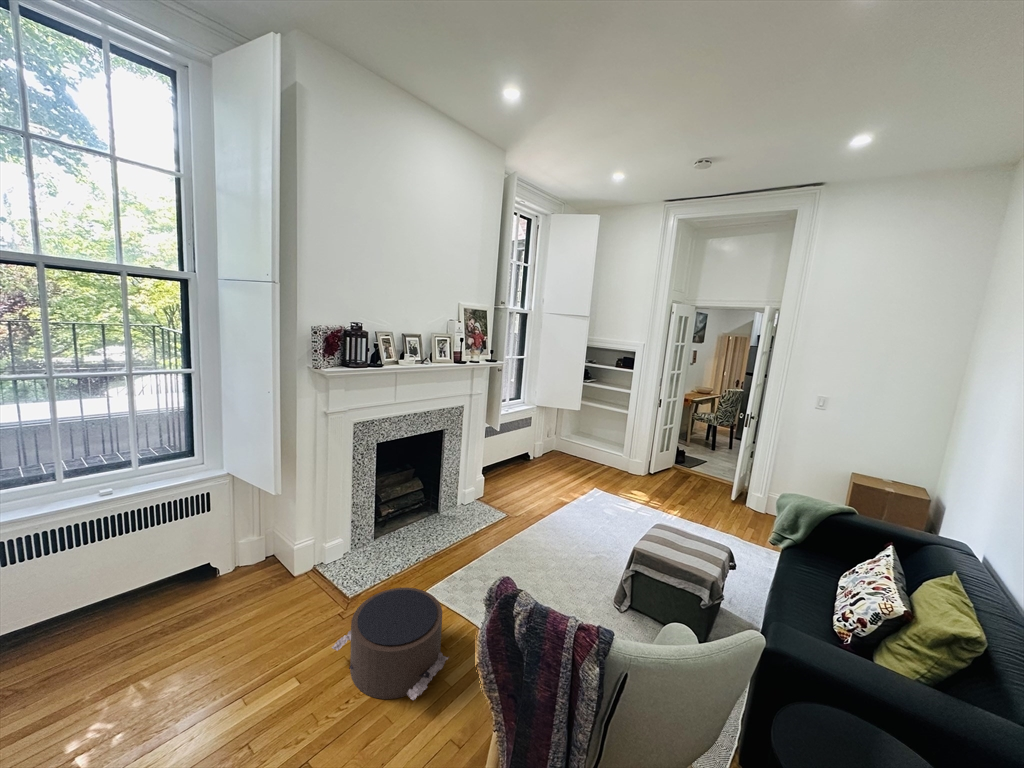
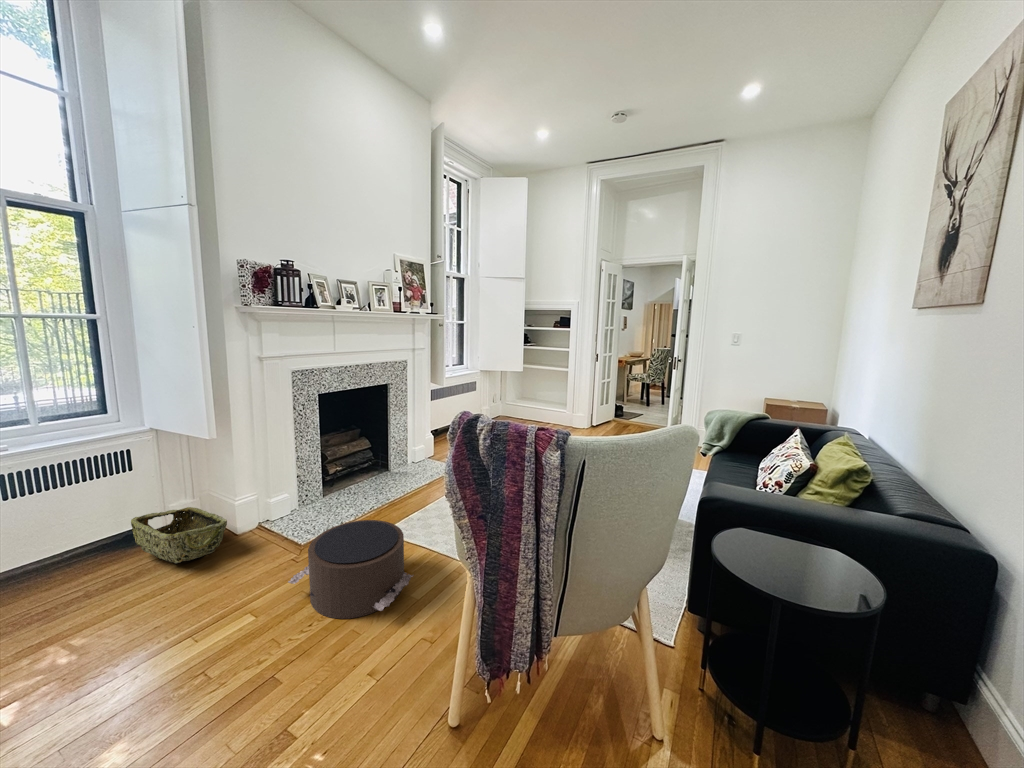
woven basket: none [206,545,286,606] -> present [131,507,227,563]

